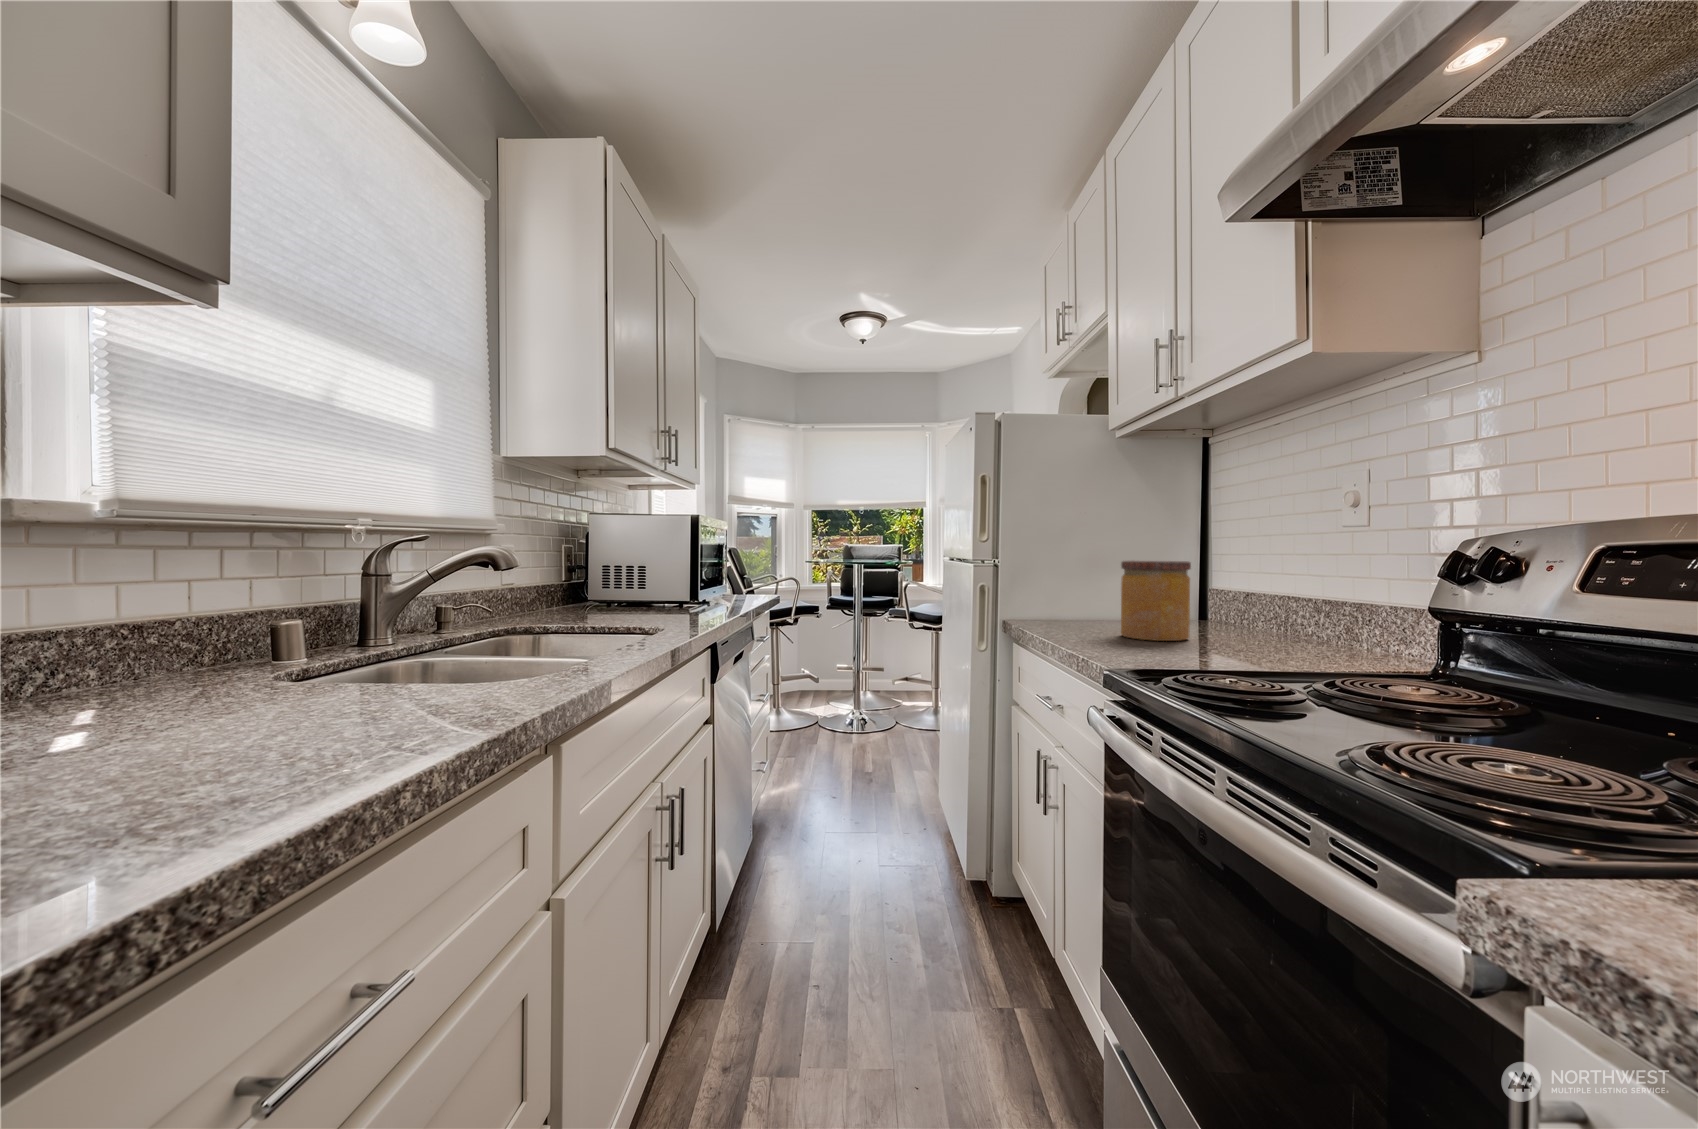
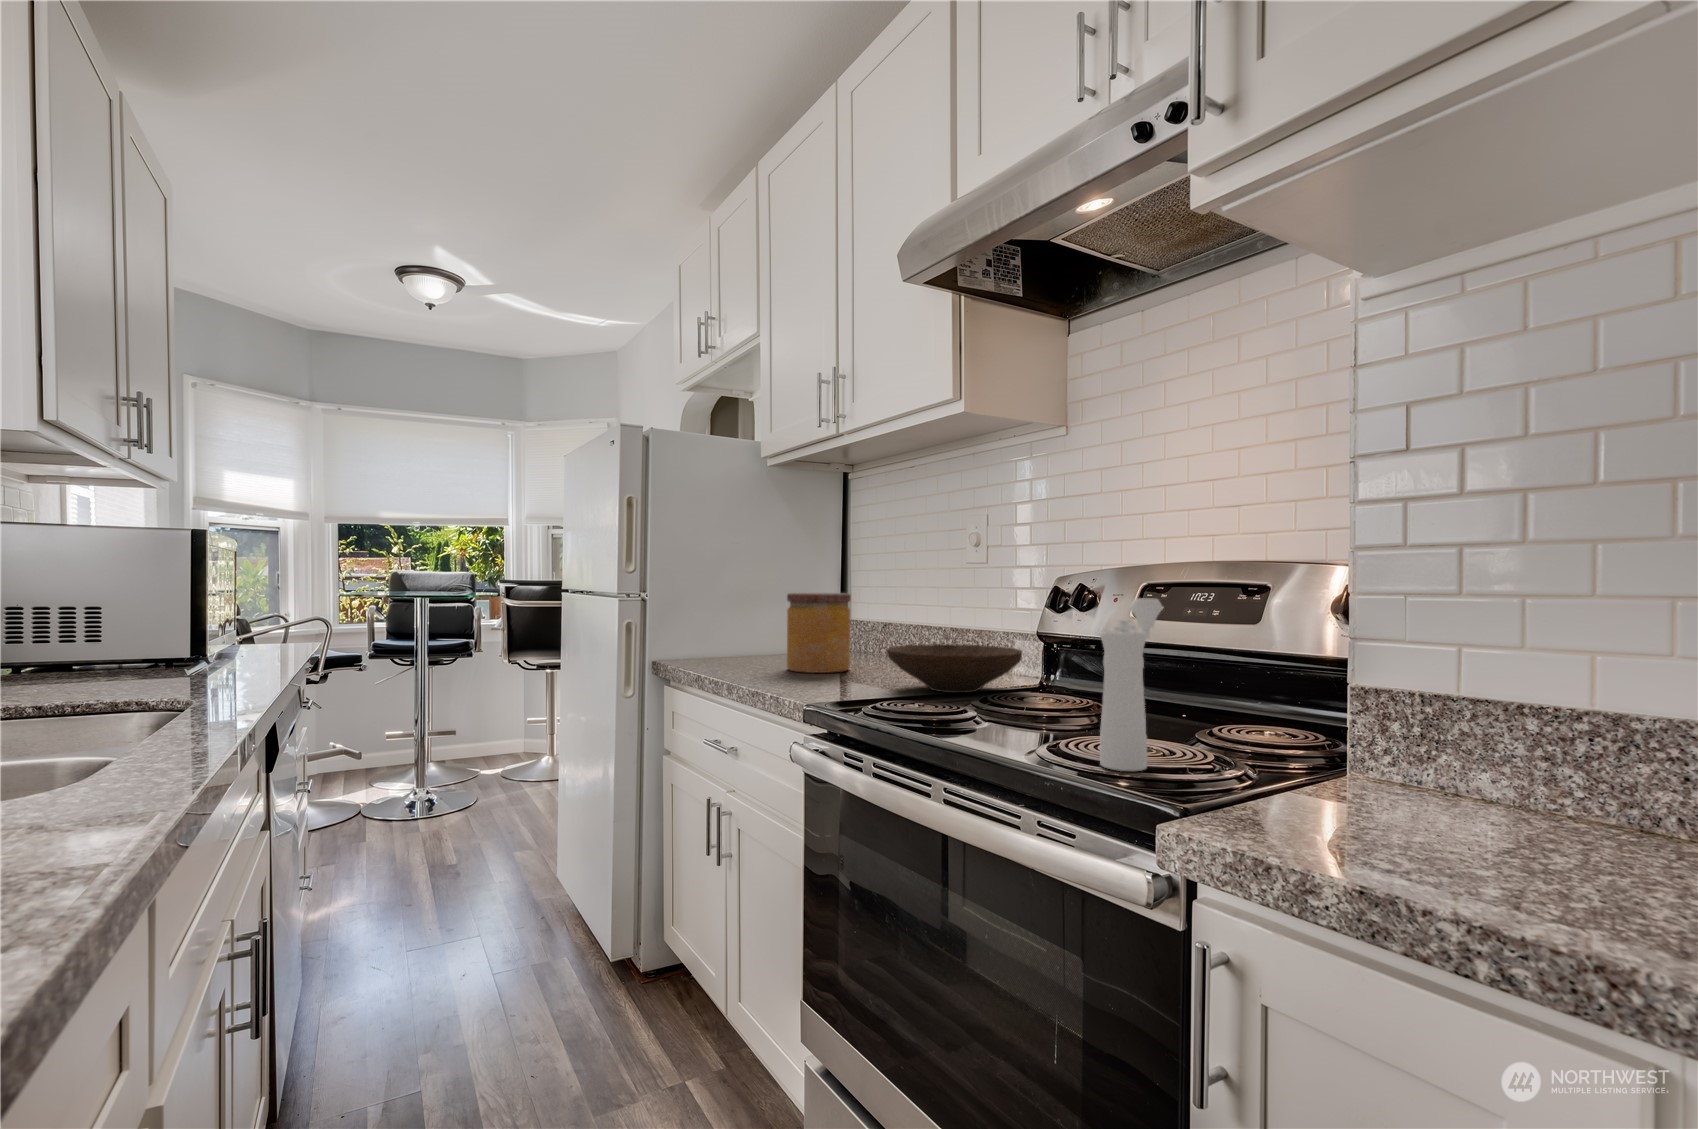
pepper mill: none [1447,561,1583,799] -> present [1100,598,1163,771]
wooden bowl: none [1215,617,1398,673] -> present [887,644,1022,693]

